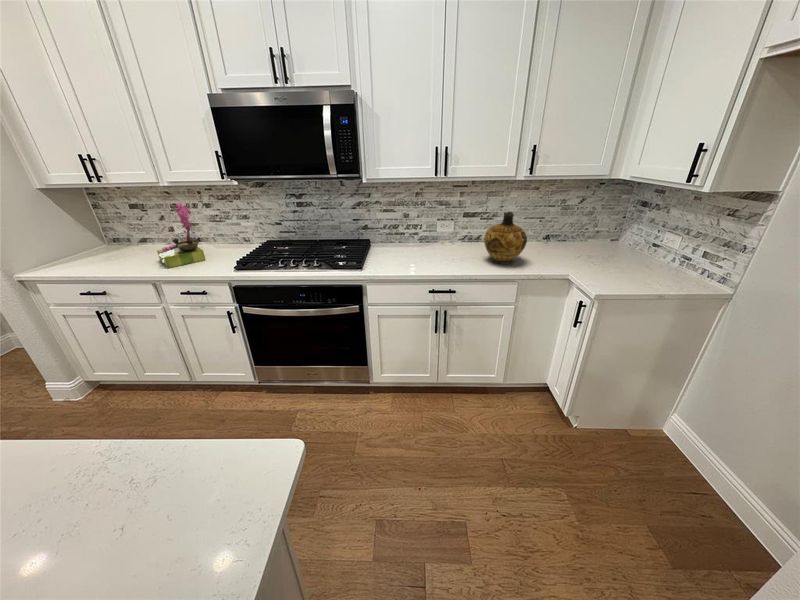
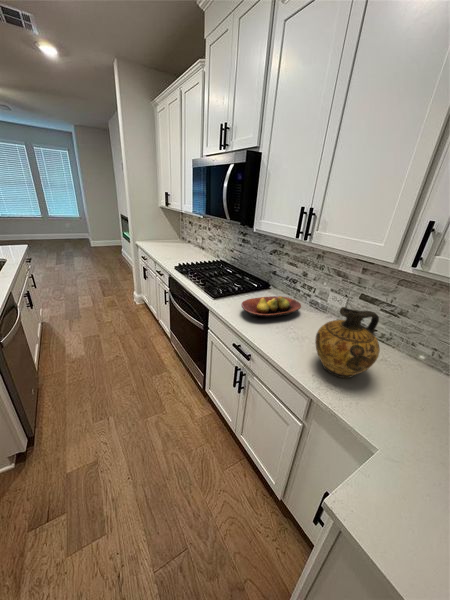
flower arrangement: present [157,203,206,268] -> none [166,224,192,260]
fruit bowl: none [393,238,433,264] -> present [241,296,301,318]

